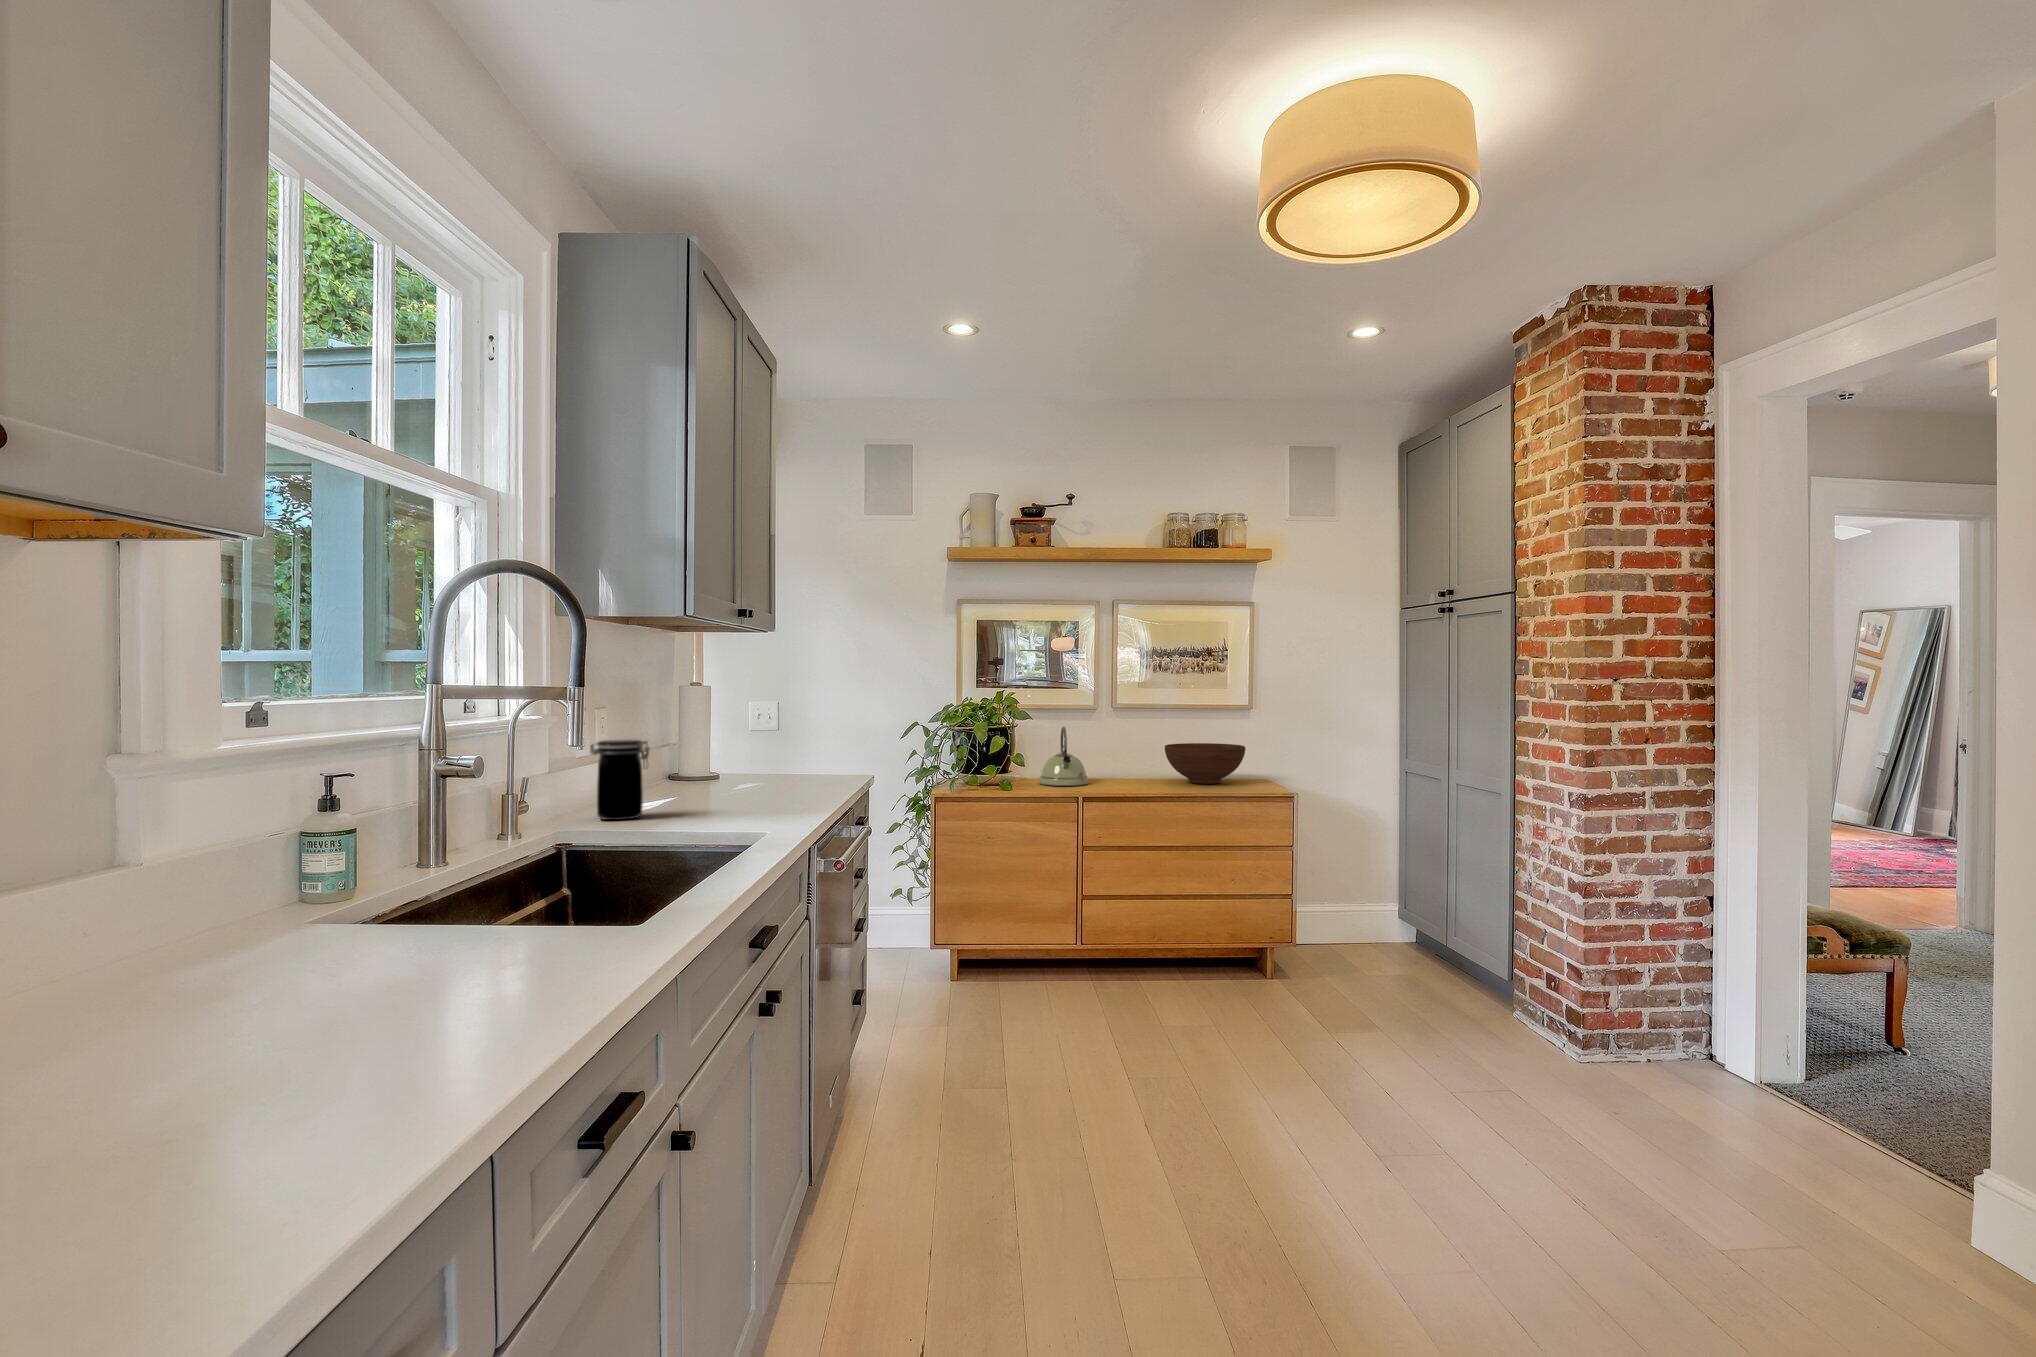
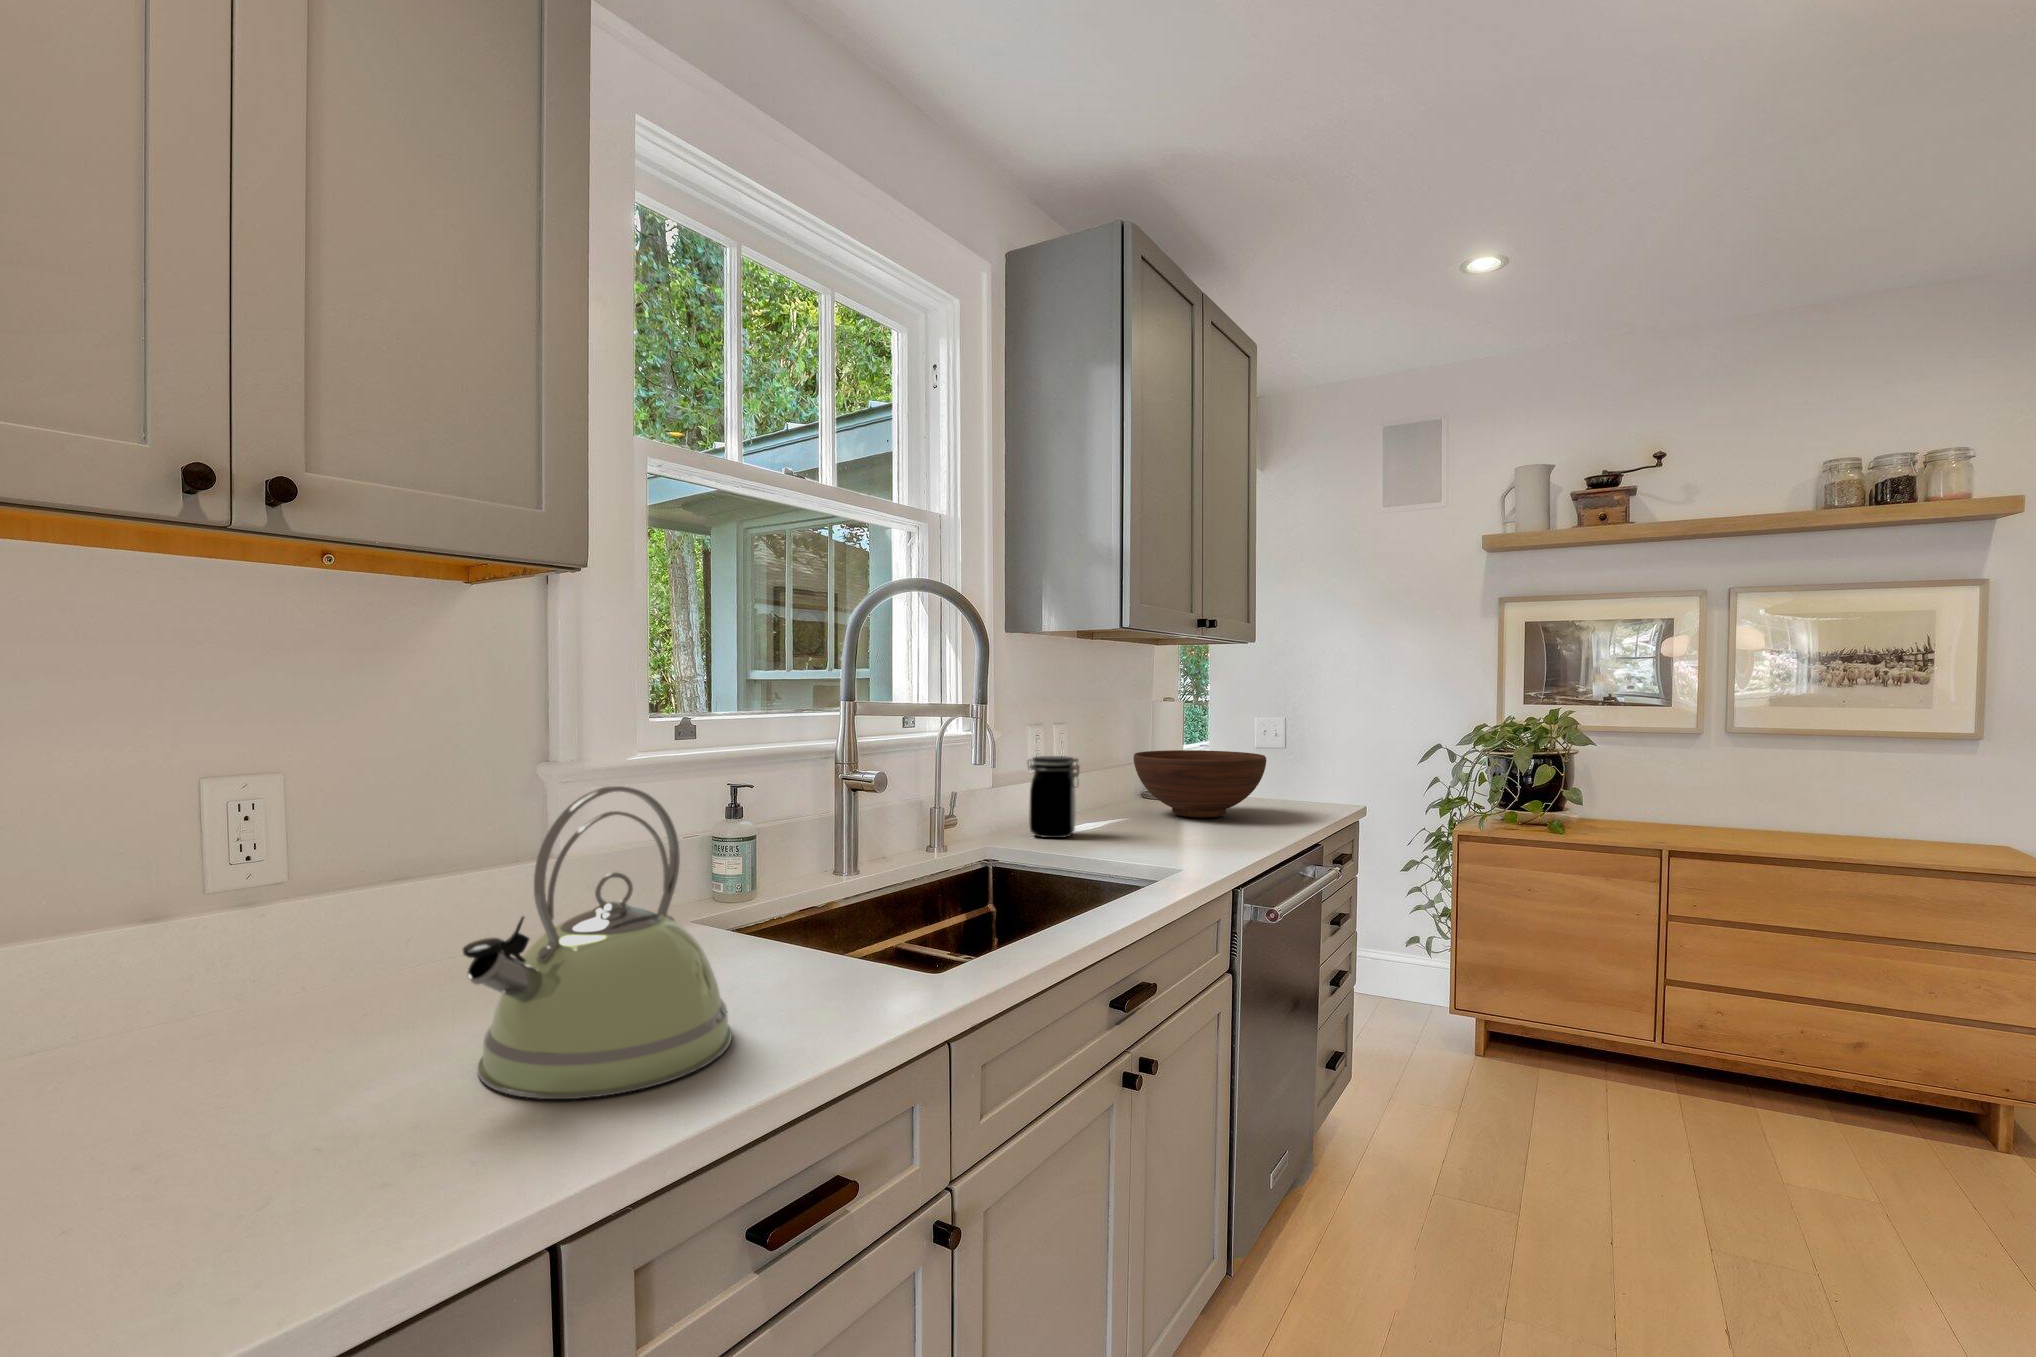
kettle: present [1039,727,1089,786] -> present [463,786,732,1099]
fruit bowl: present [1165,743,1245,784] -> present [1134,750,1266,818]

